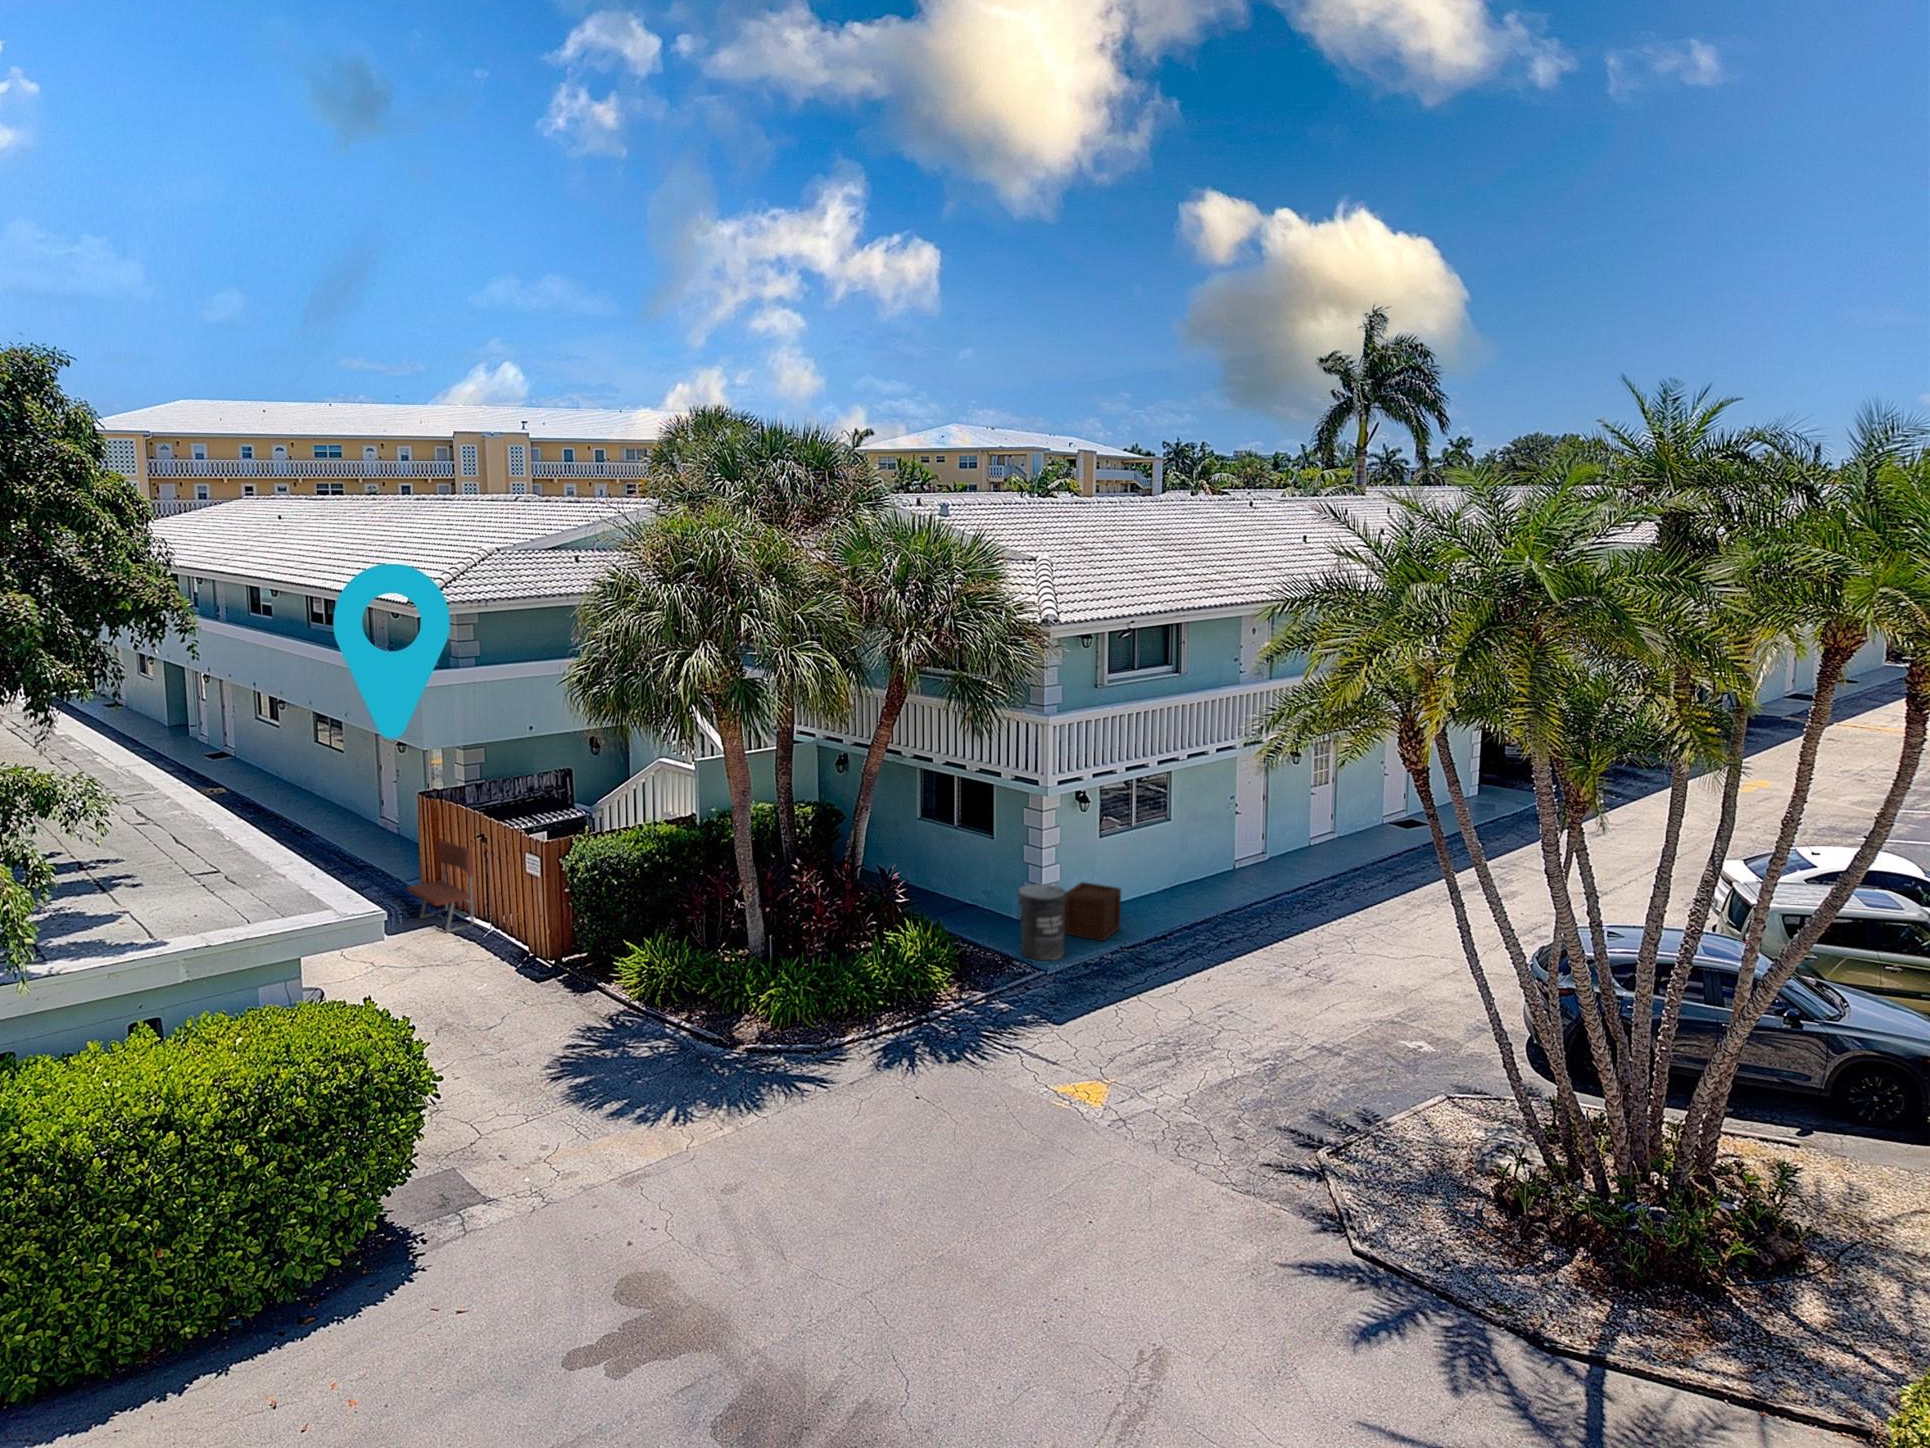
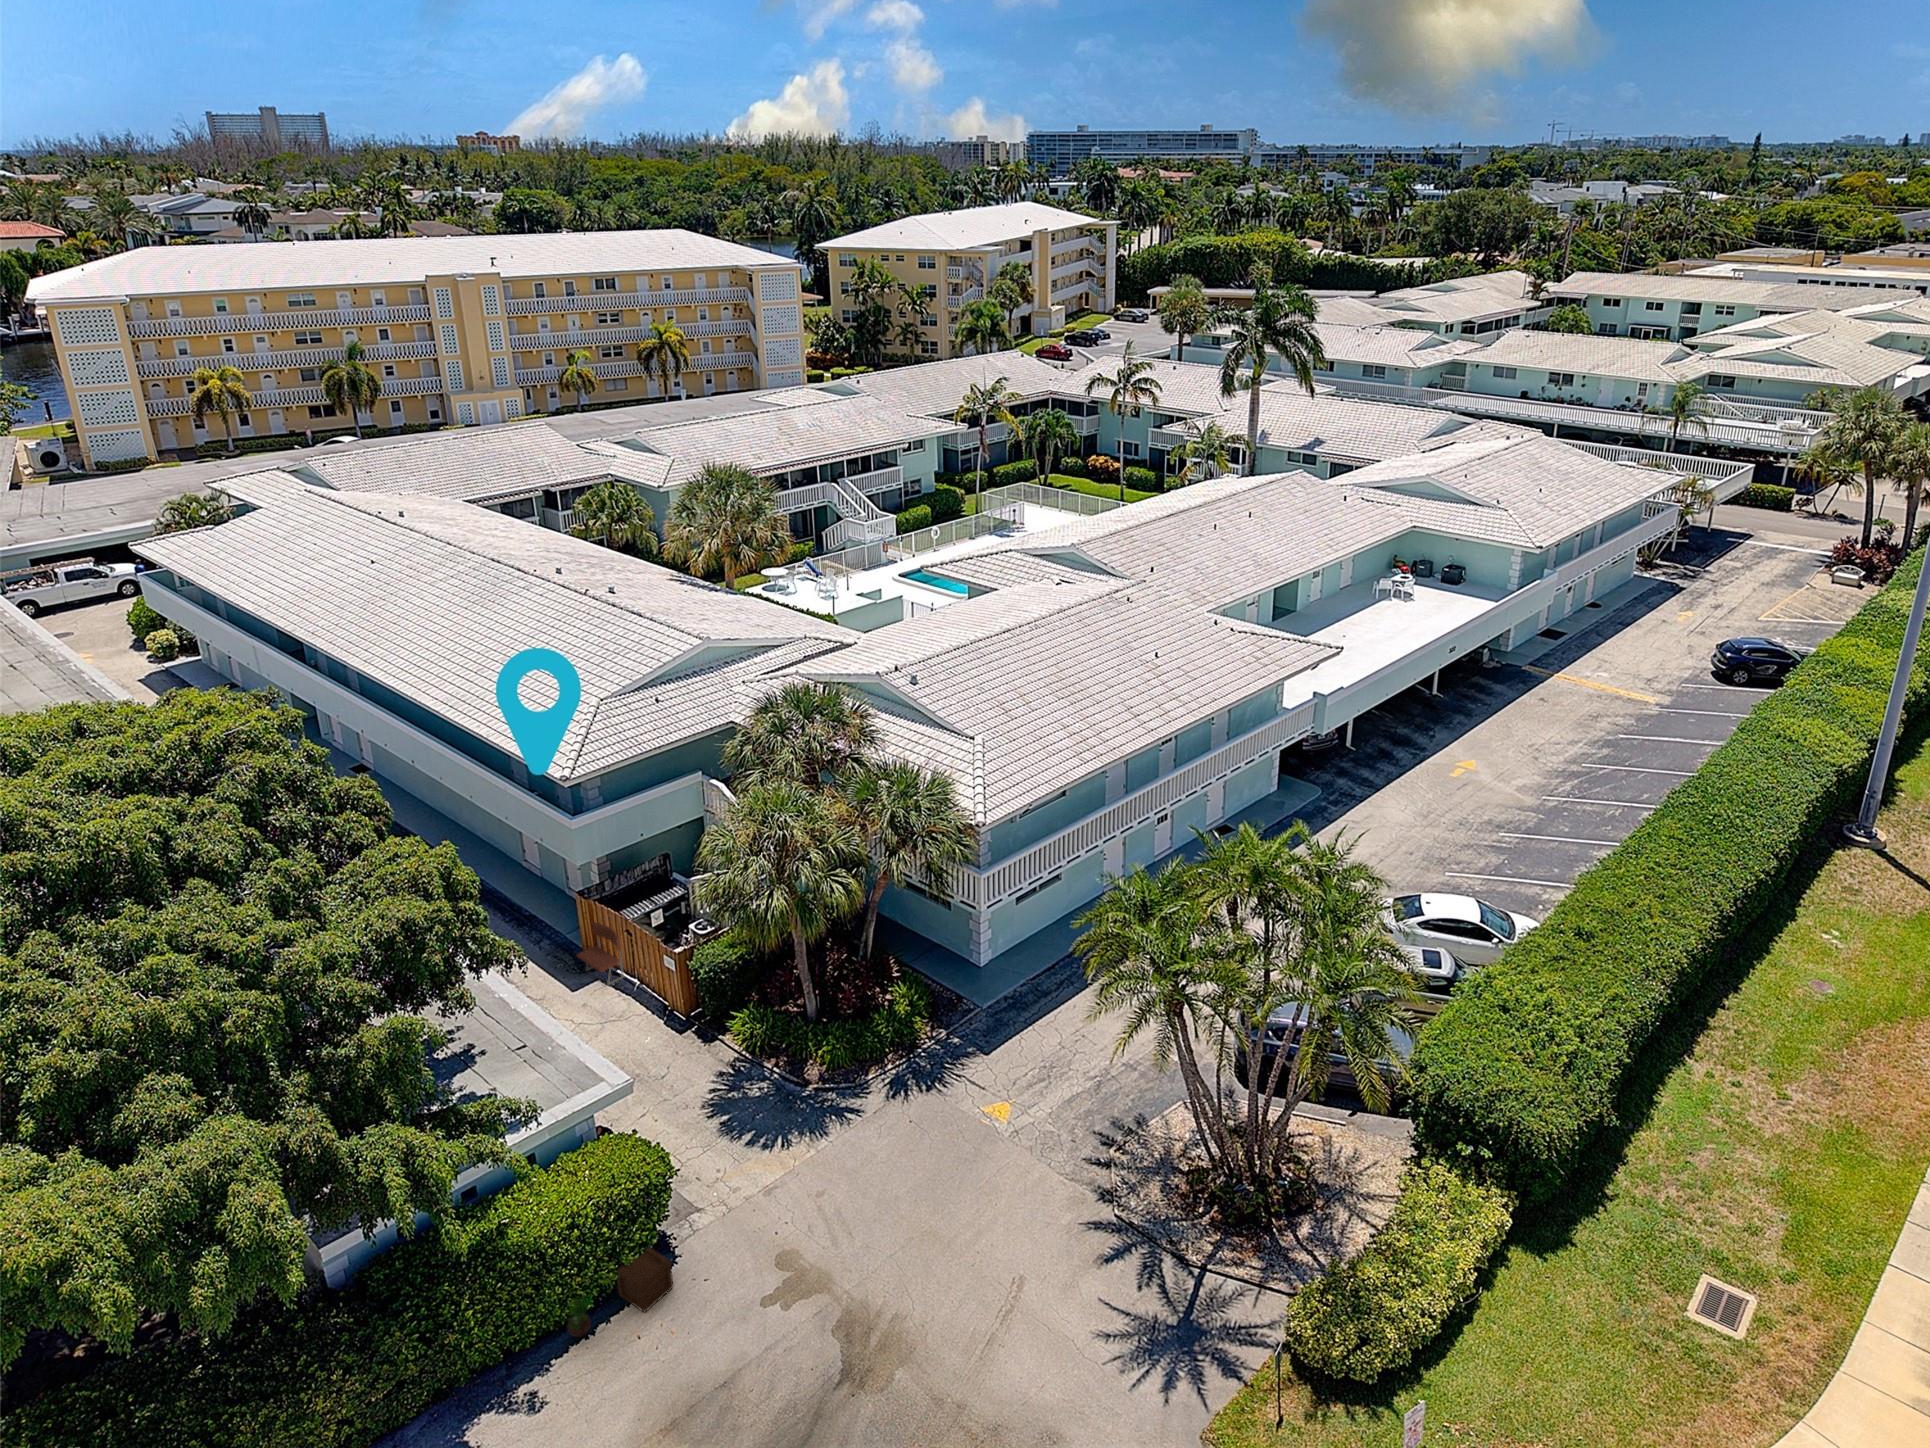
wooden crate: present [1064,882,1121,941] -> present [617,1247,673,1312]
trash can: present [1018,884,1067,960] -> none [965,946,994,994]
potted tree: none [115,1284,191,1389] -> present [568,1299,591,1337]

